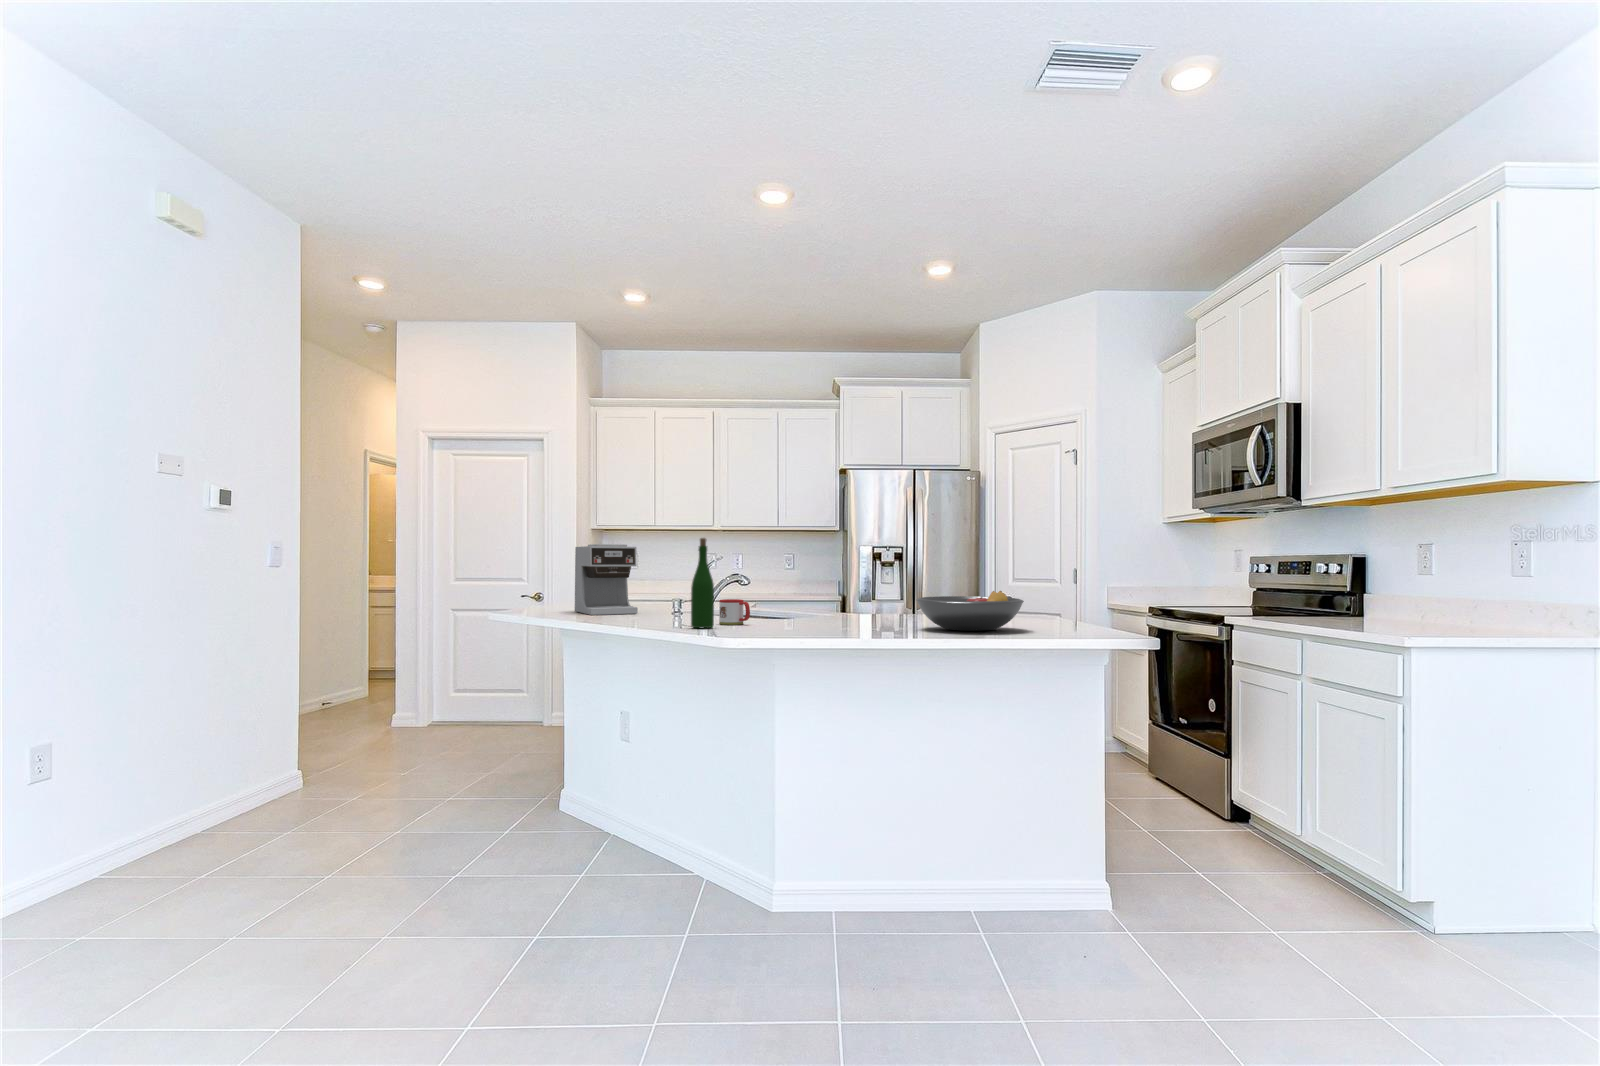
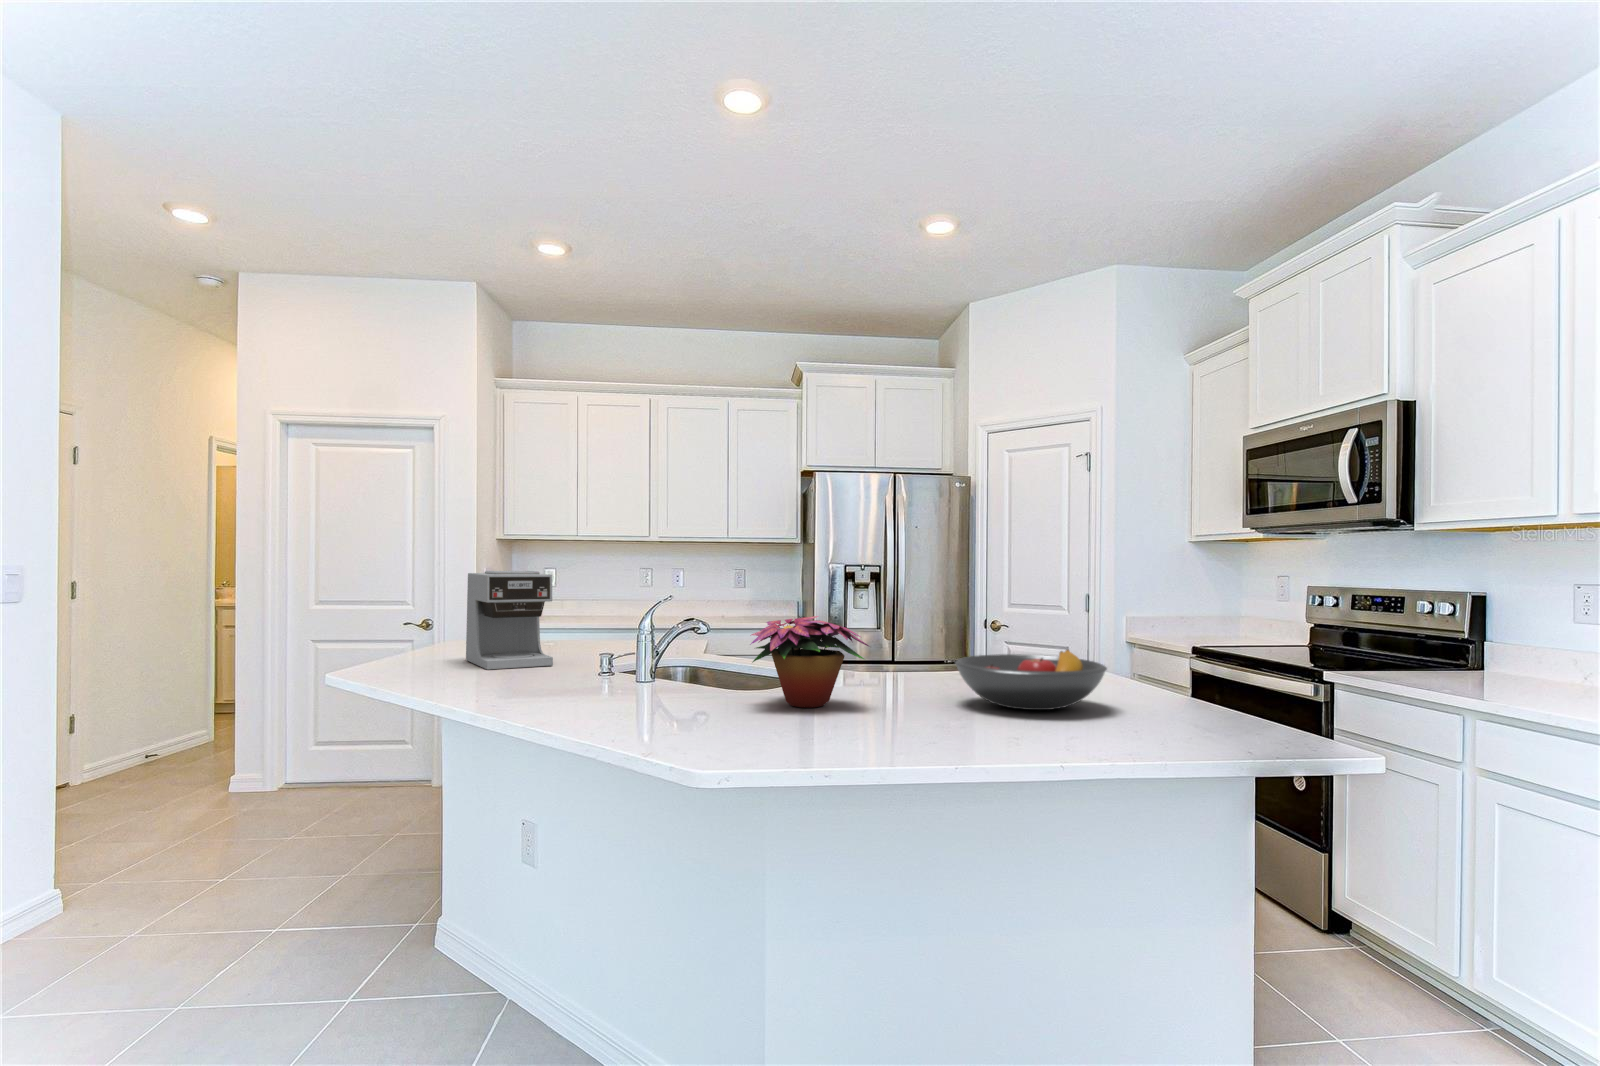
wine bottle: present [691,538,714,628] -> none [632,574,666,707]
flower arrangement: none [768,566,858,629] -> present [750,616,869,707]
mug: present [719,599,750,625] -> none [671,657,715,695]

